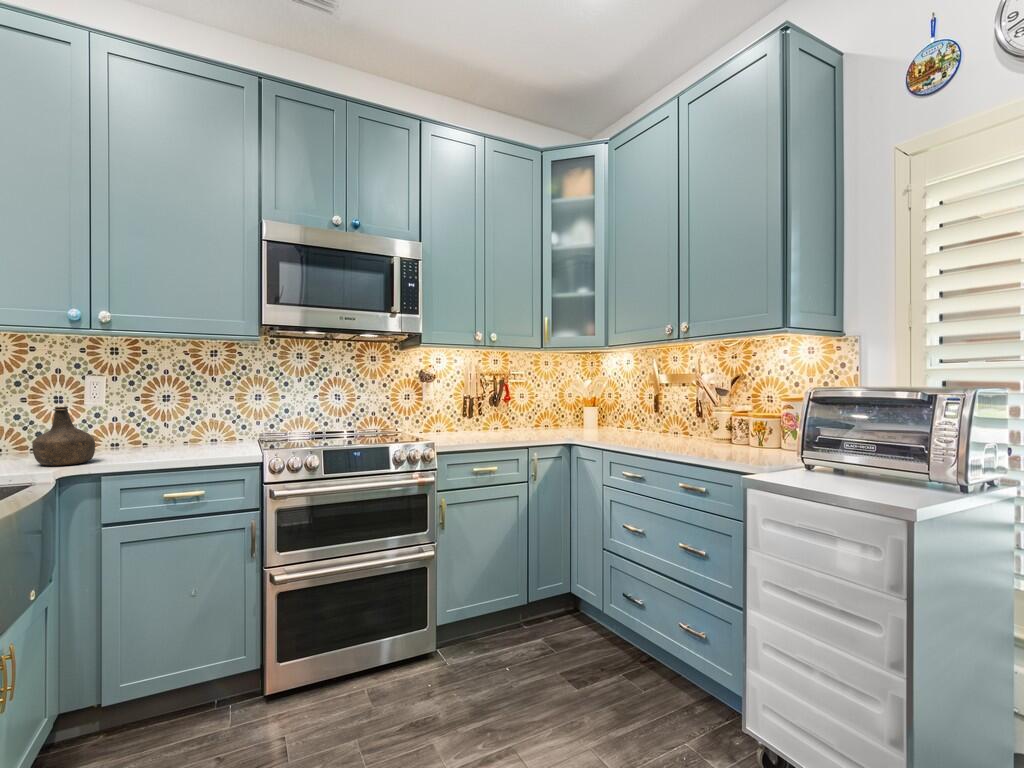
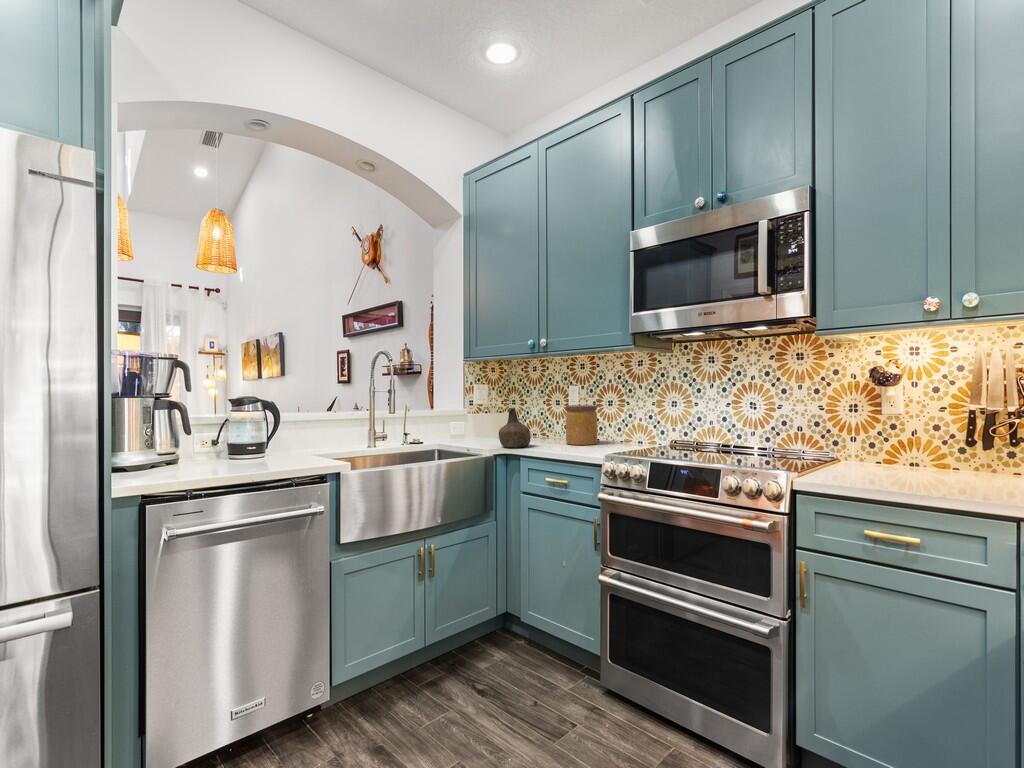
jar: none [123,401,172,452] -> present [565,405,597,445]

